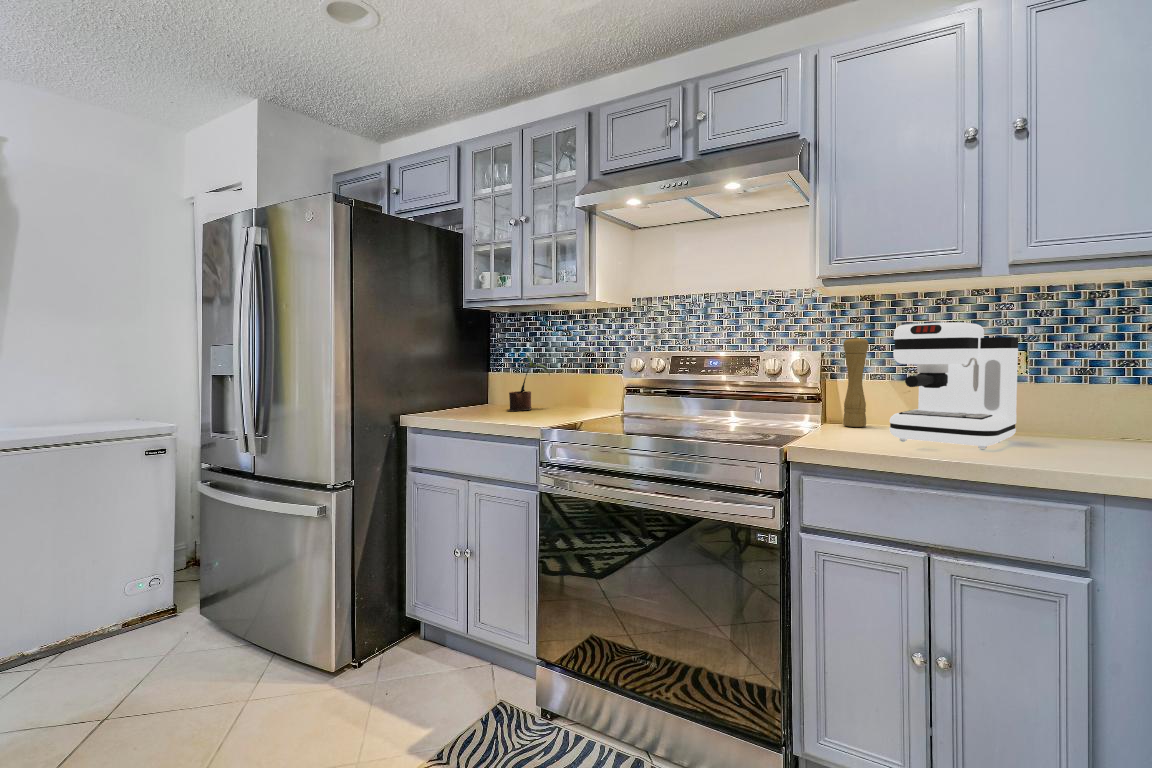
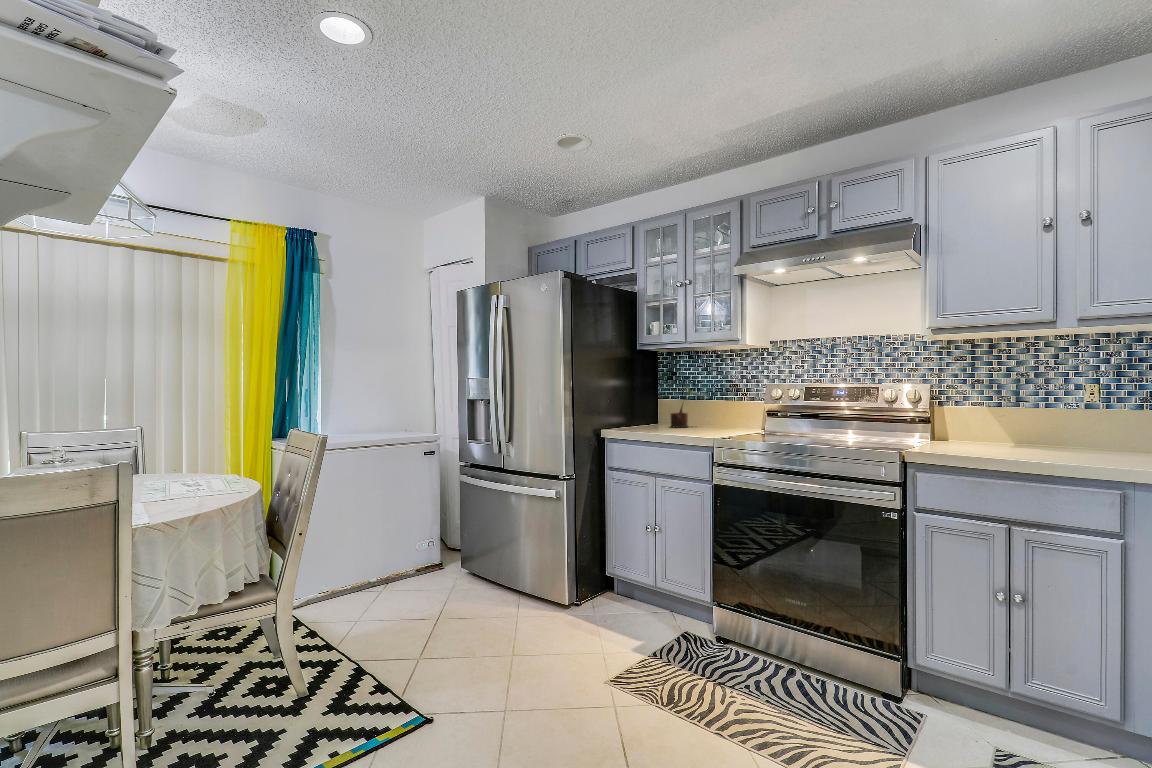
coffee maker: present [889,322,1018,449] -> none [984,364,1087,455]
pepper mill: present [843,337,868,427] -> none [949,373,969,441]

